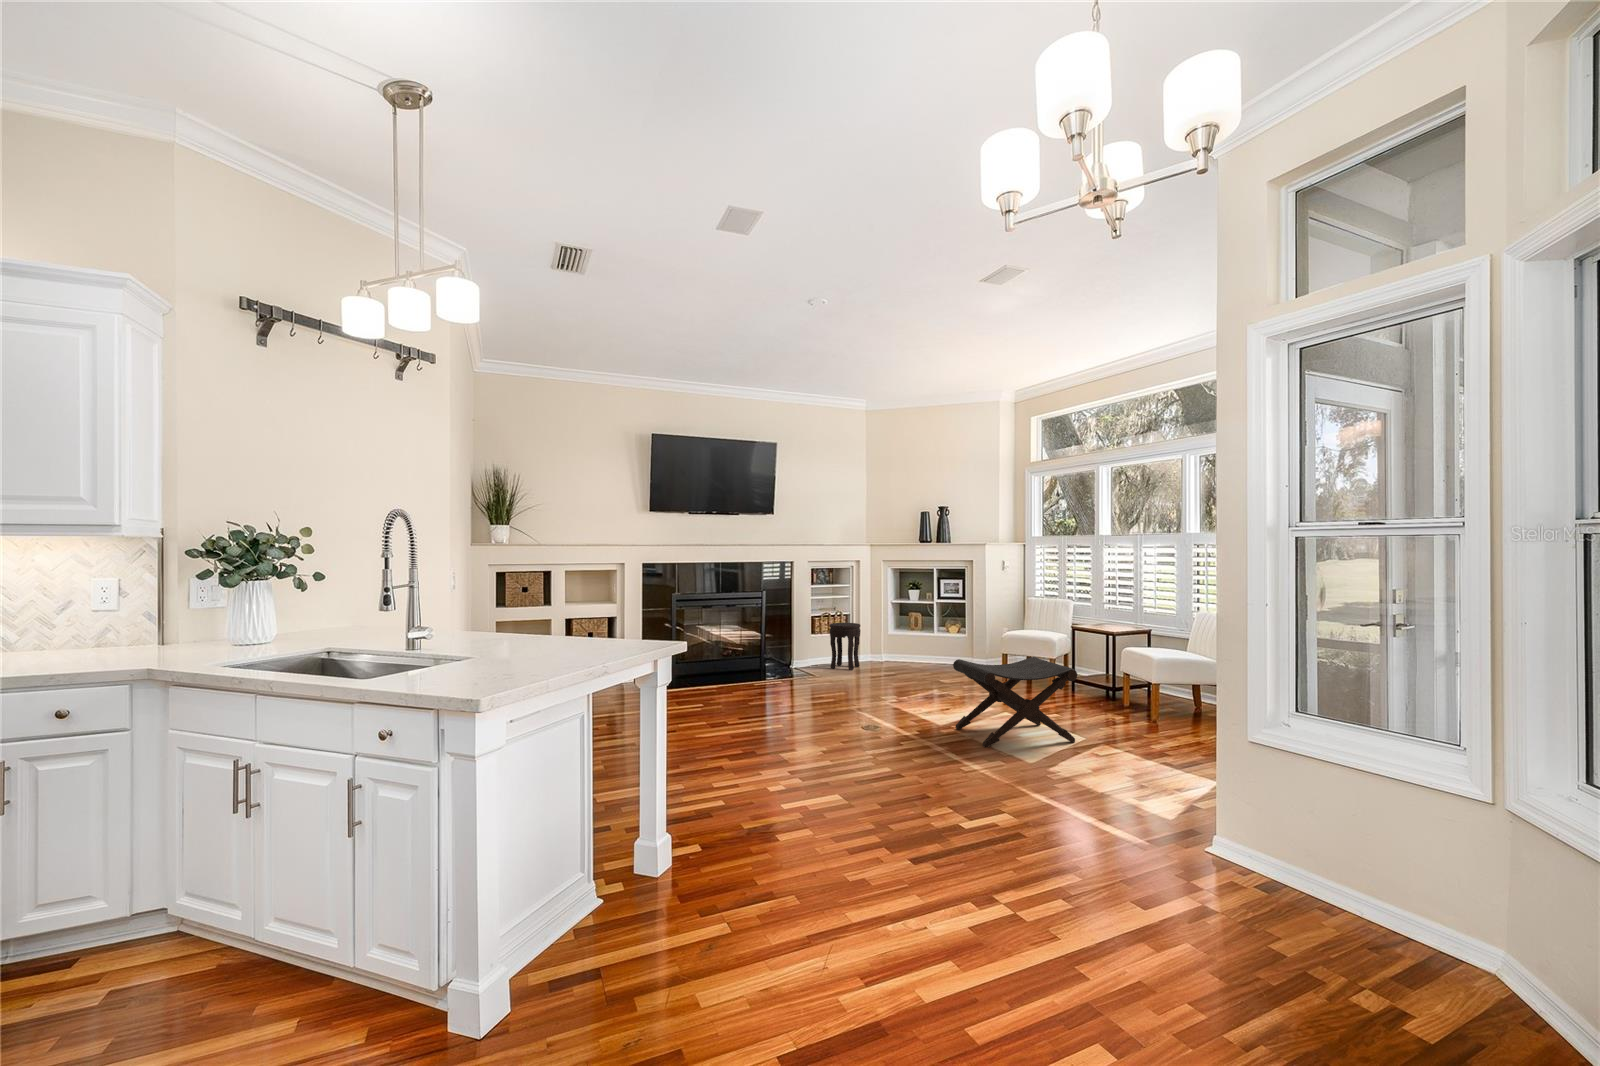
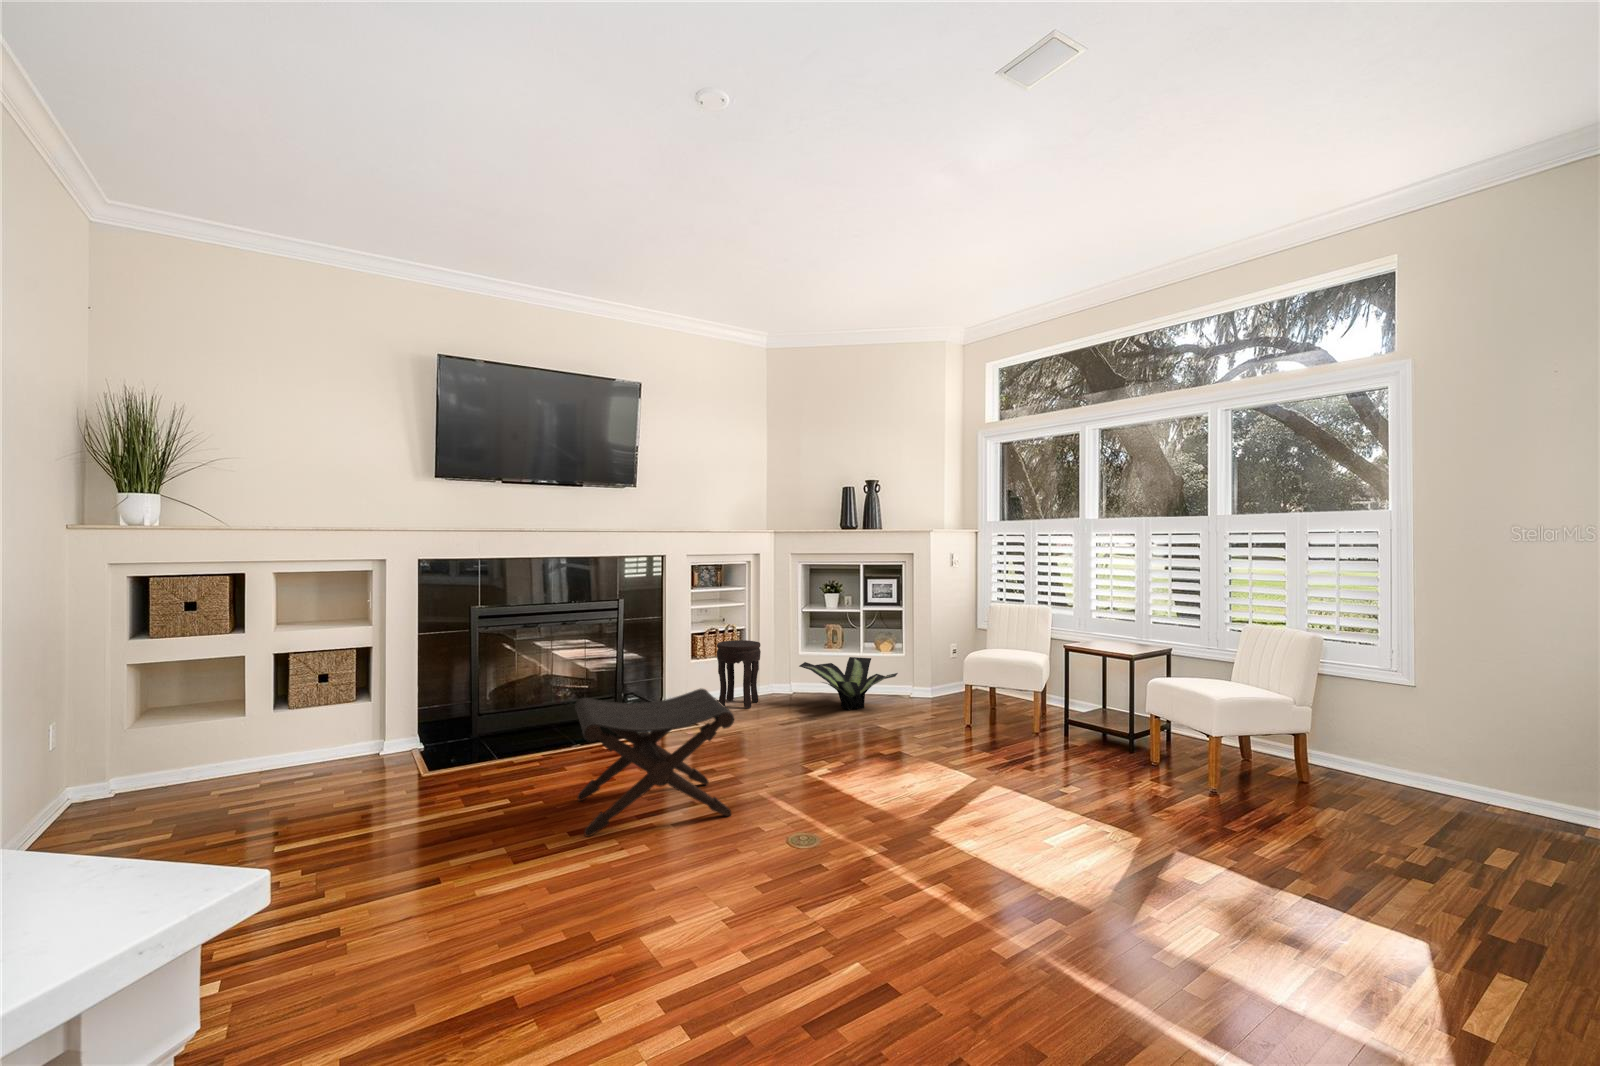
potted plant: none [887,637,960,673] -> present [799,657,898,710]
footstool: present [953,657,1077,747] -> present [575,688,734,836]

